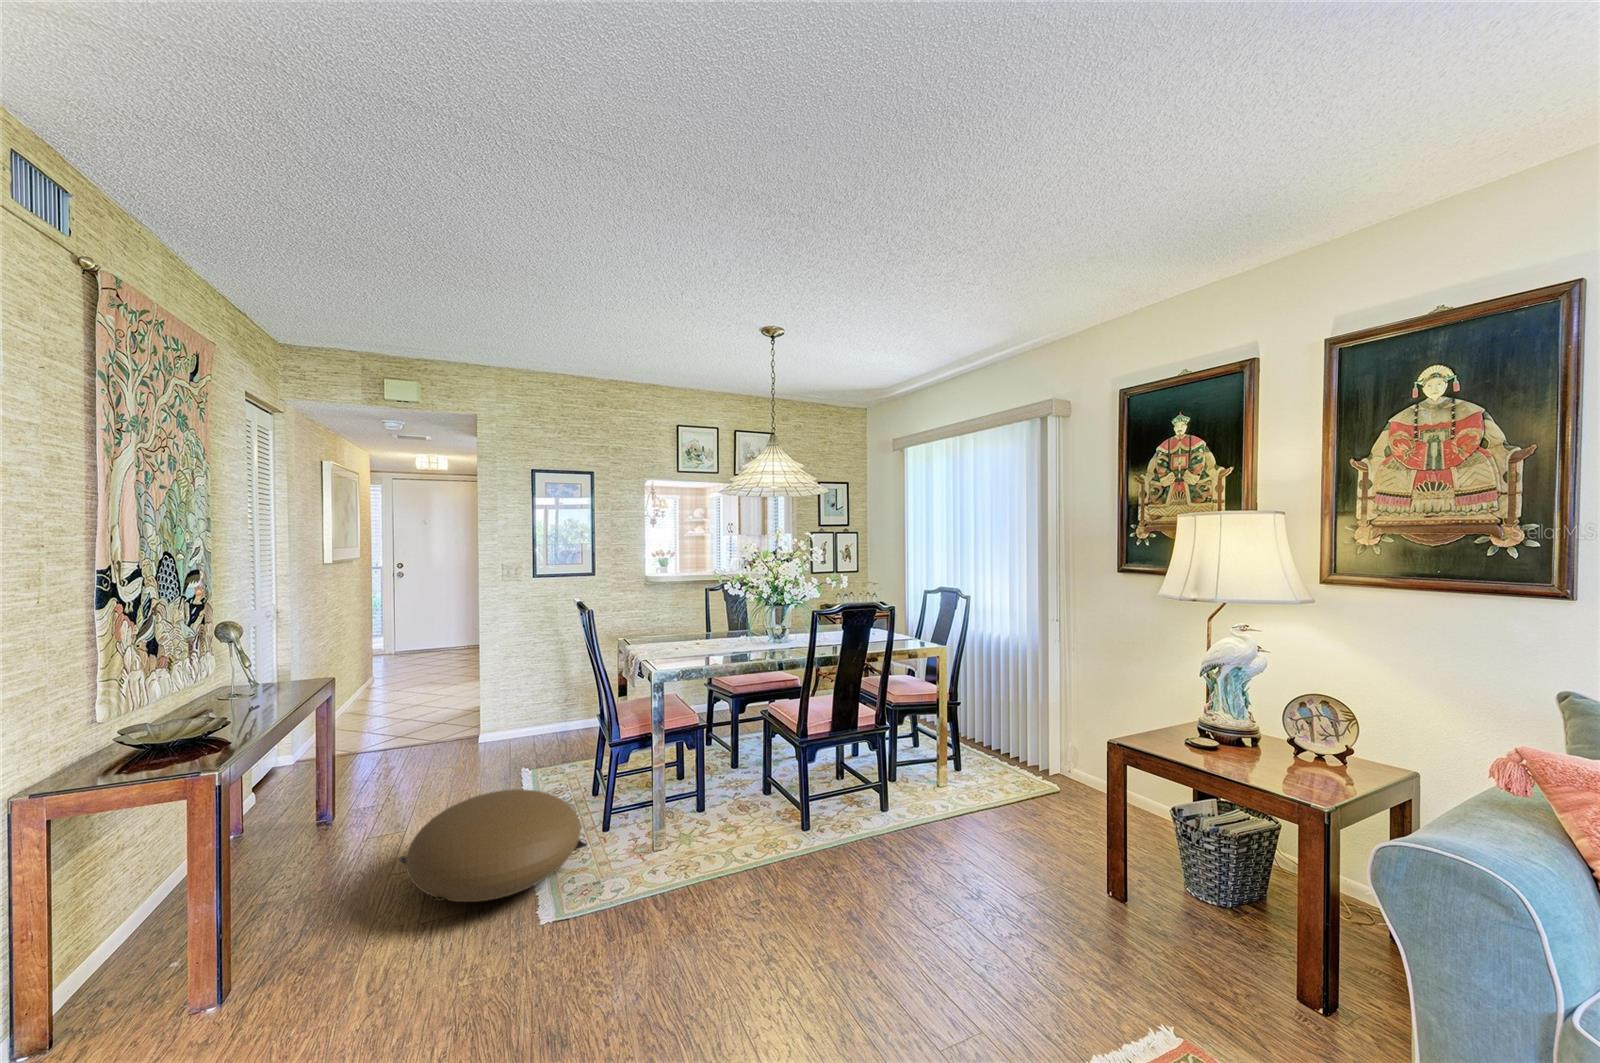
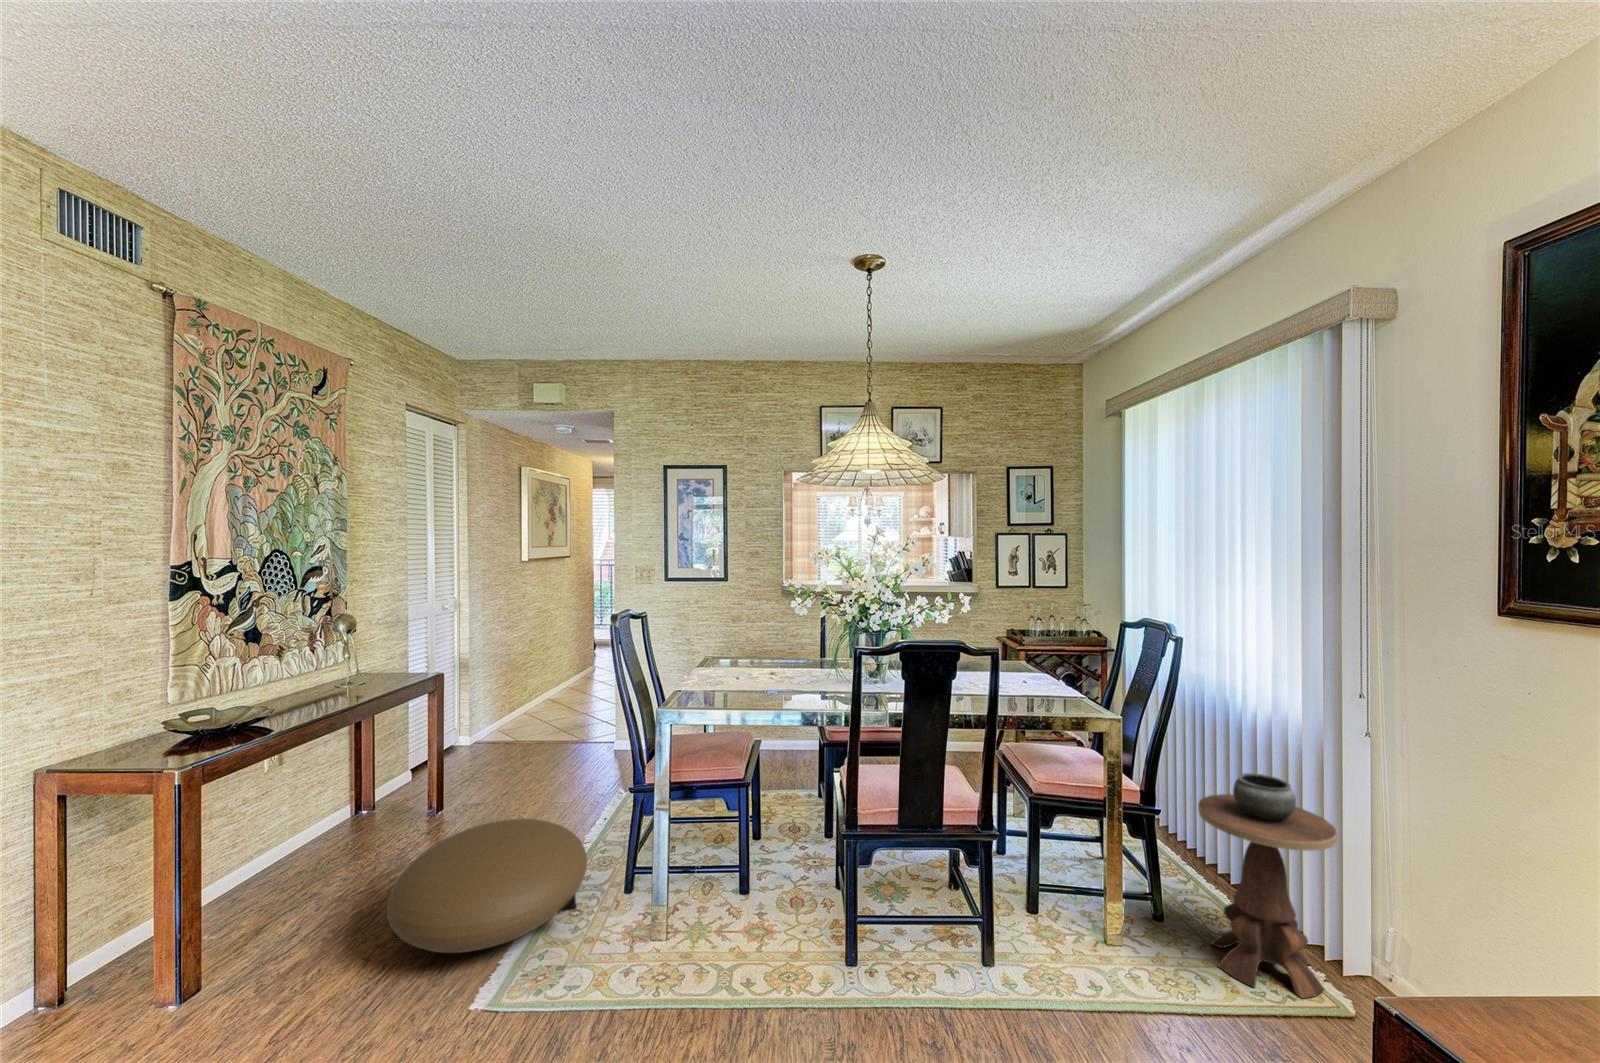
side table: none [981,669,1050,789] -> present [1198,773,1337,998]

